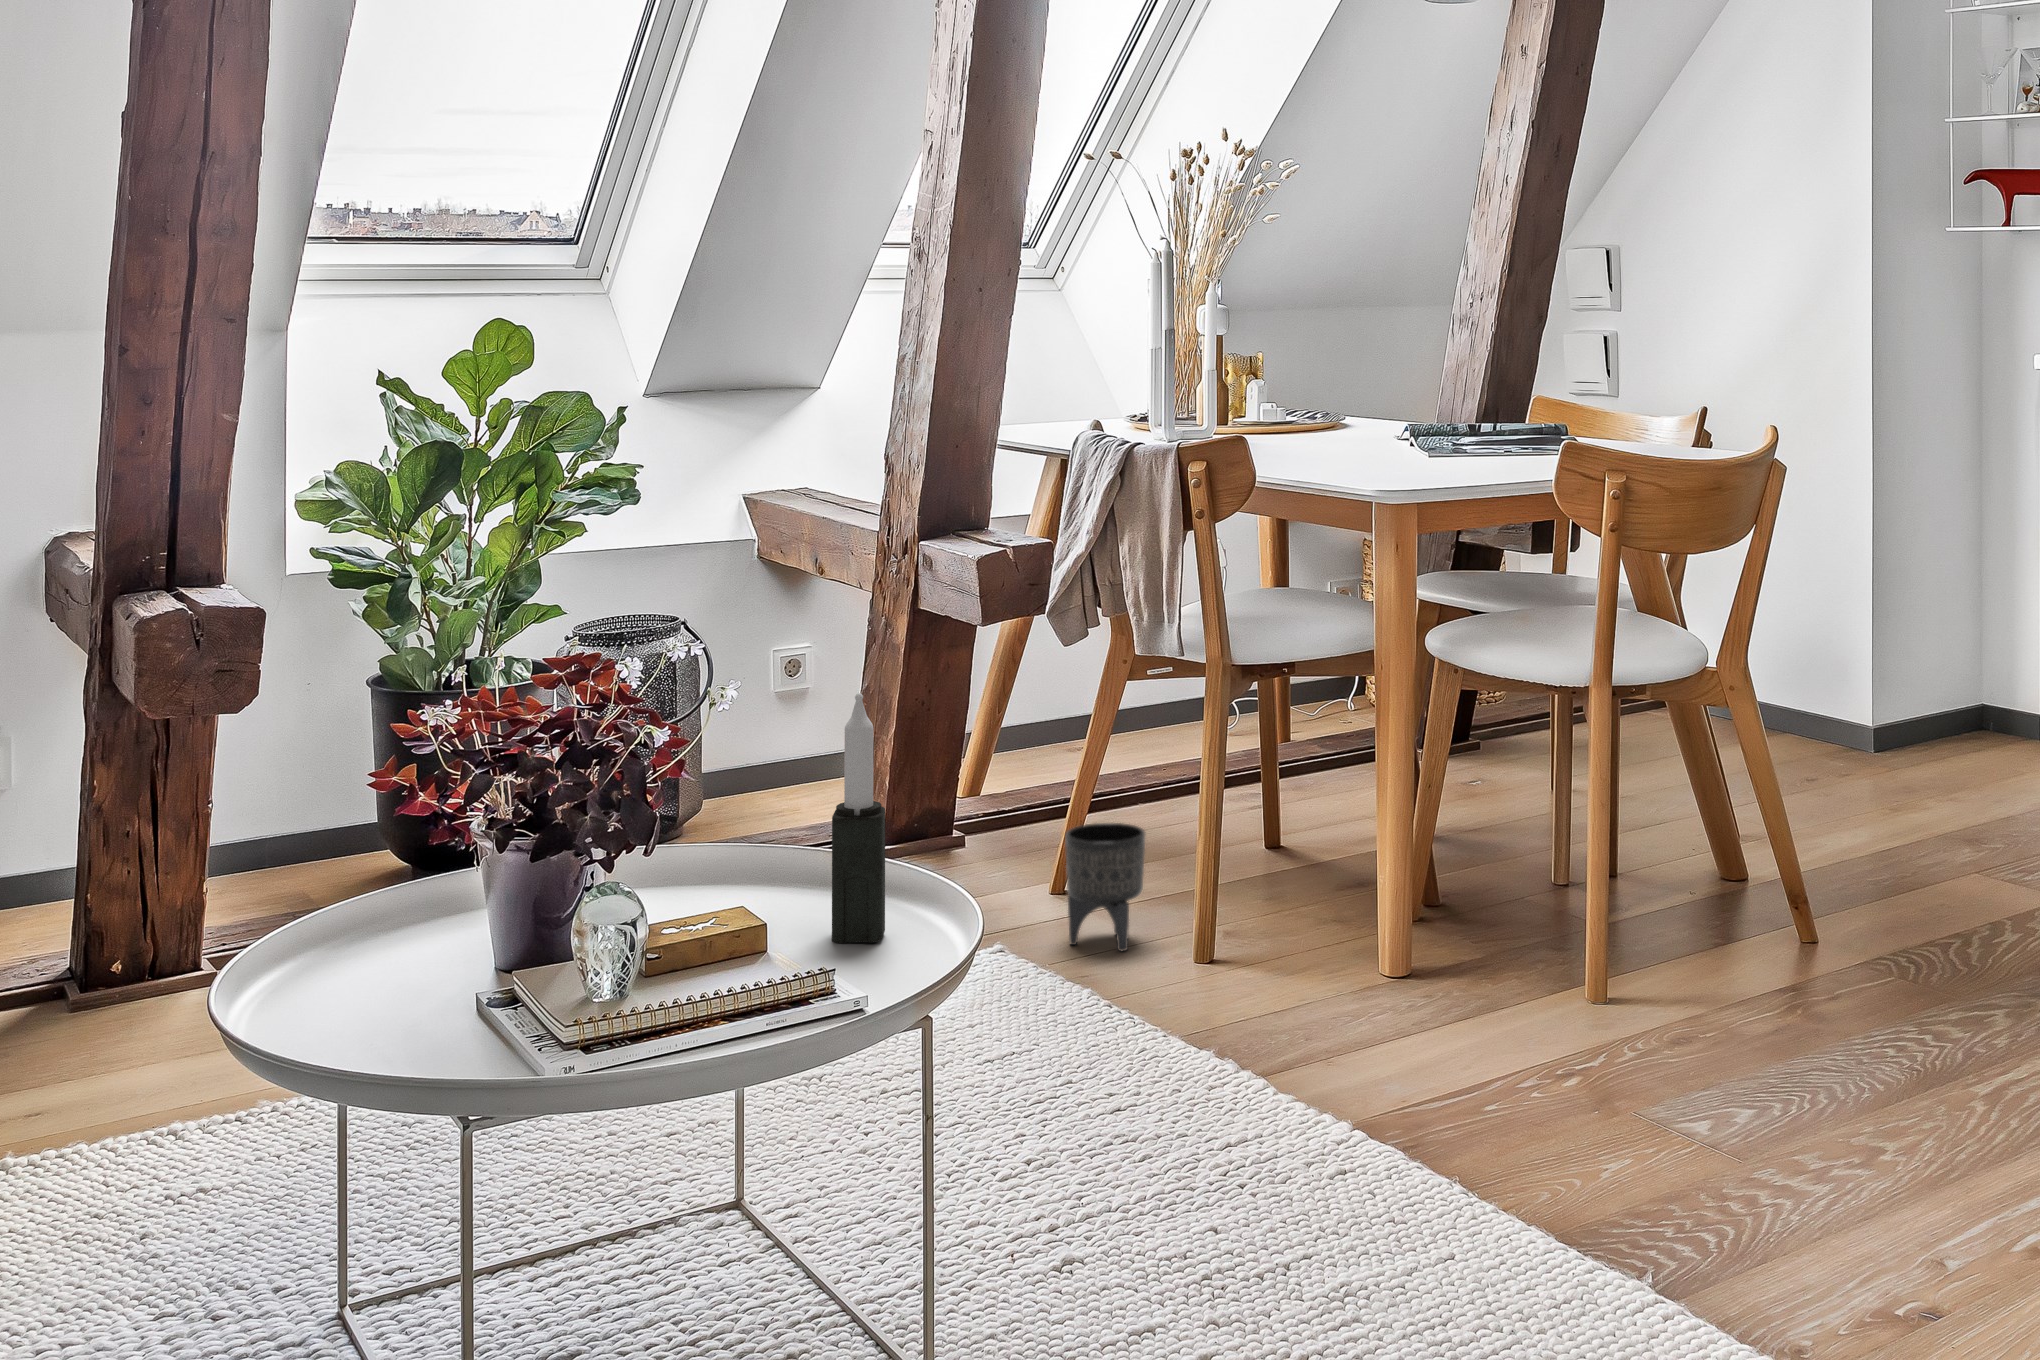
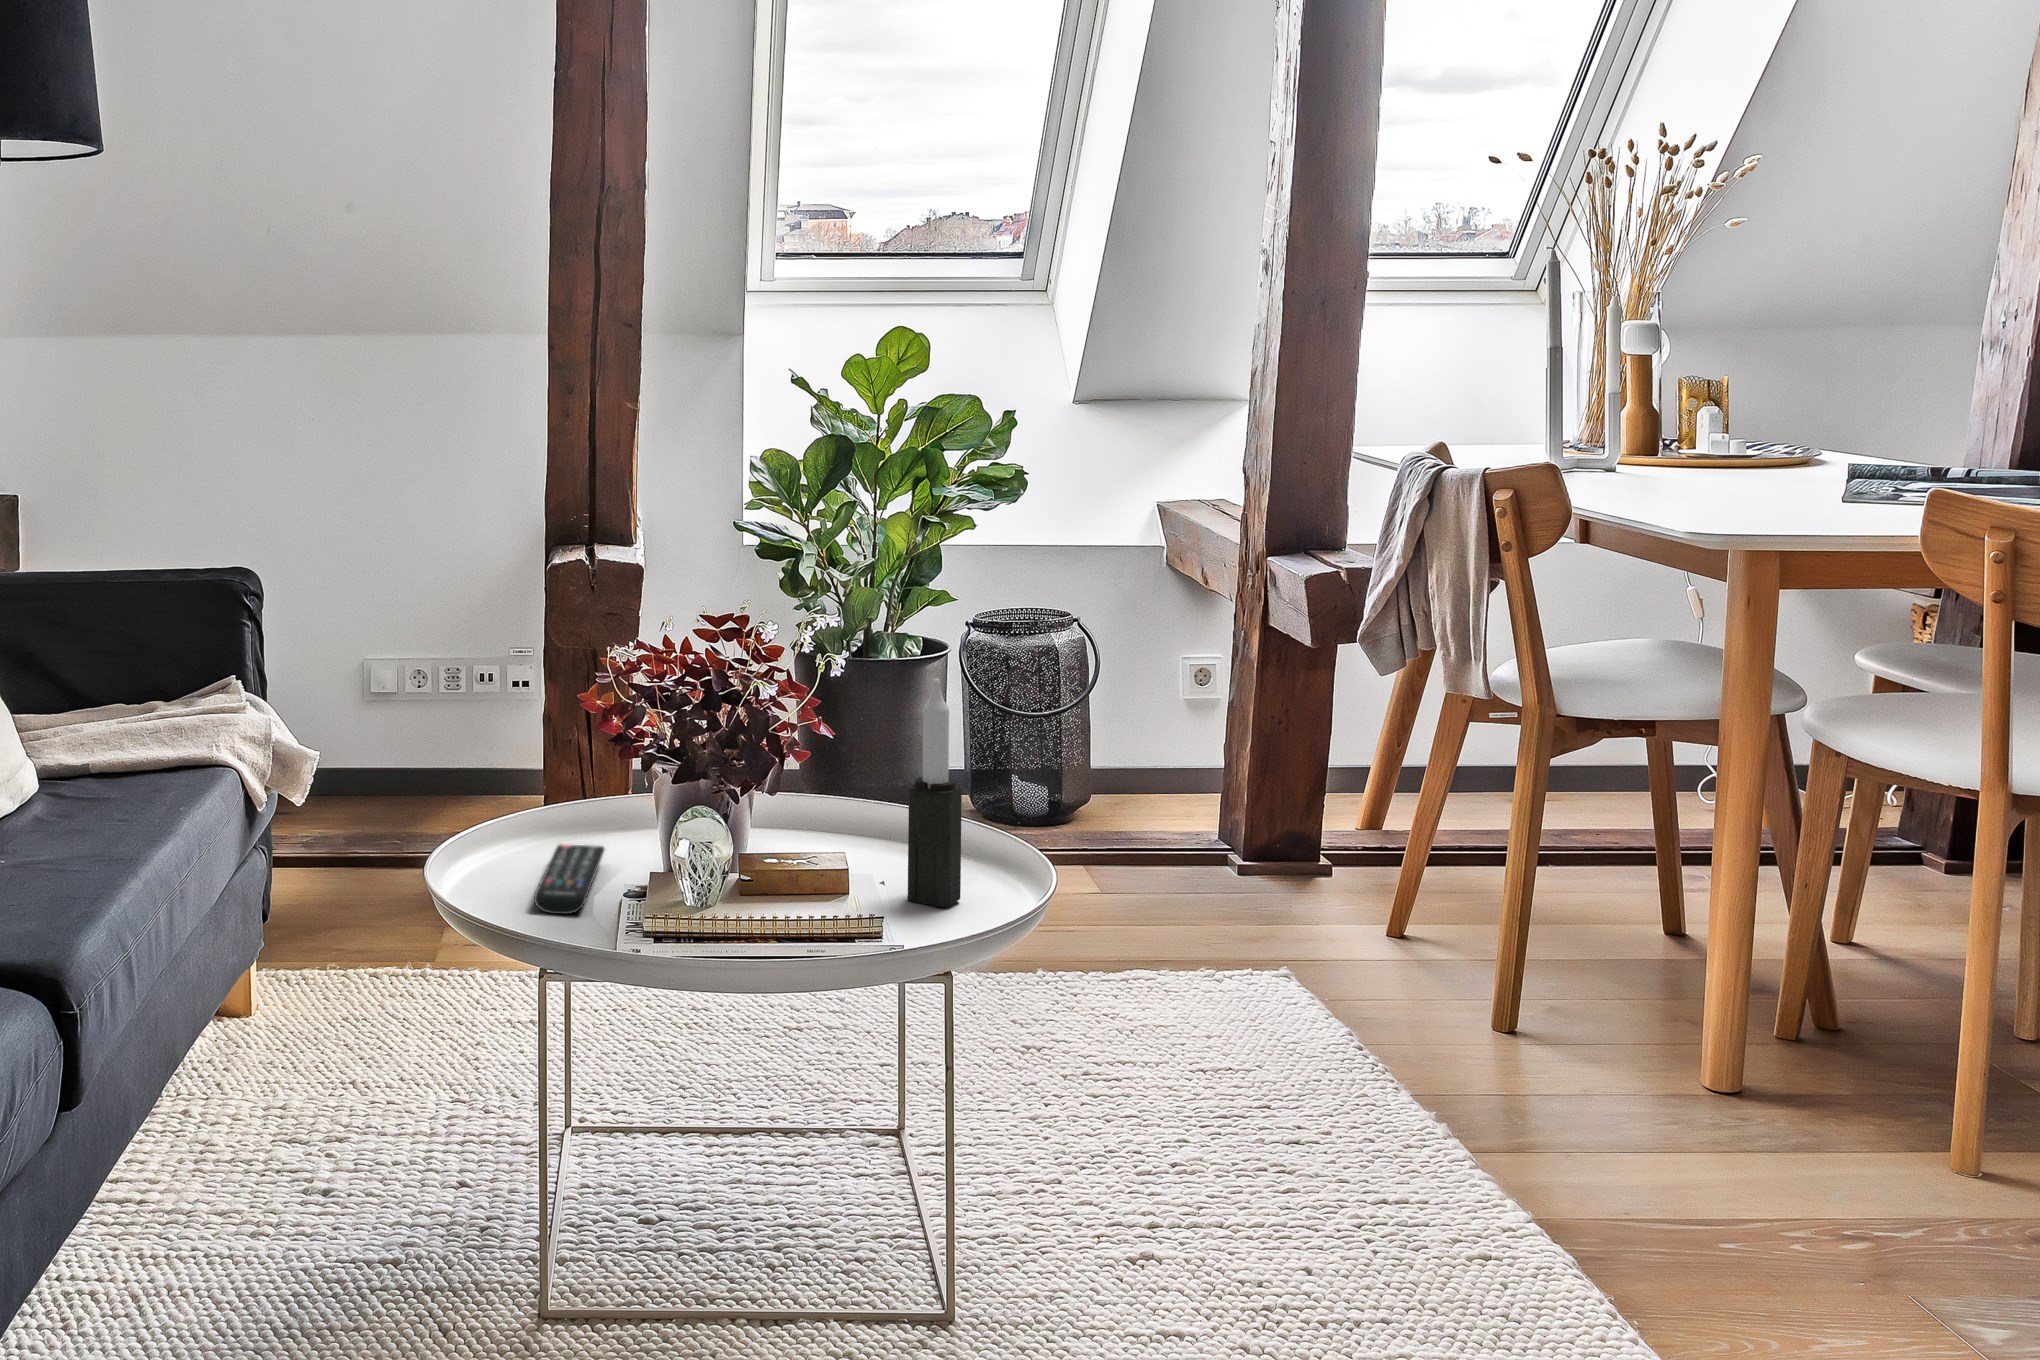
planter: present [1065,823,1146,951] -> none [1357,862,1445,998]
remote control: none [368,949,474,1043] -> present [534,845,605,914]

